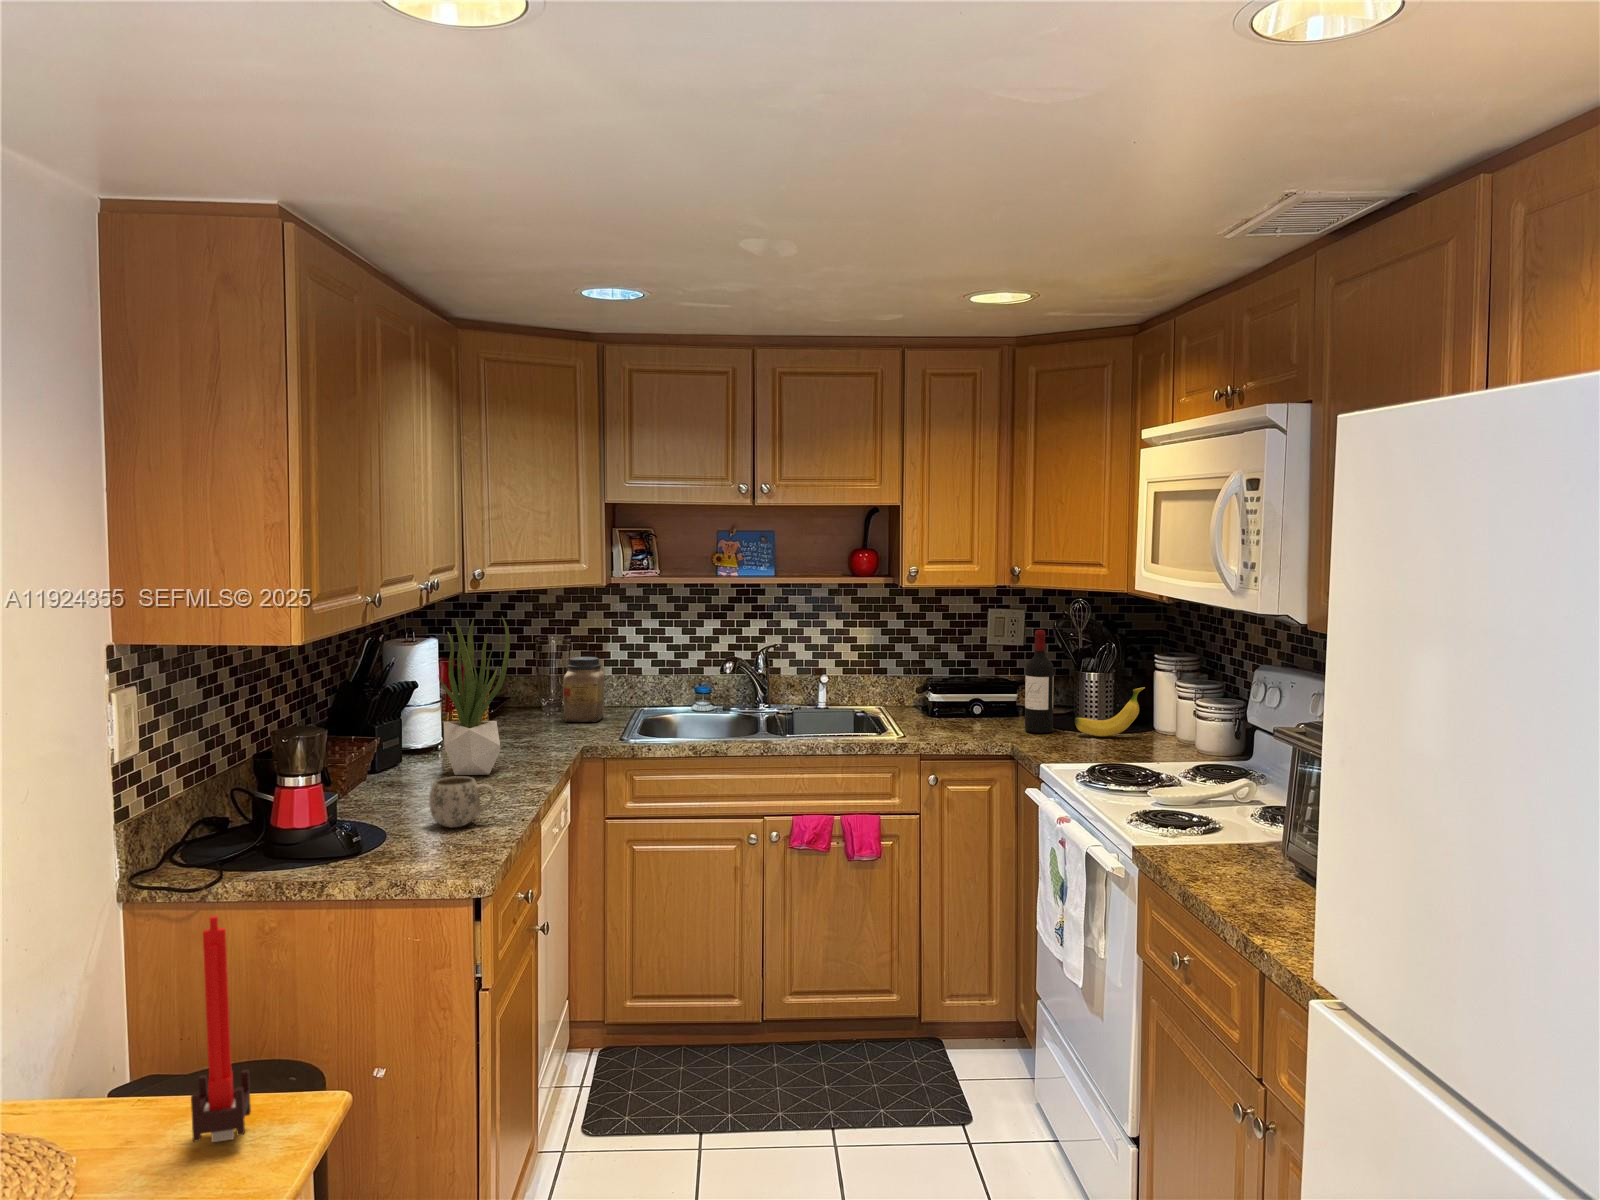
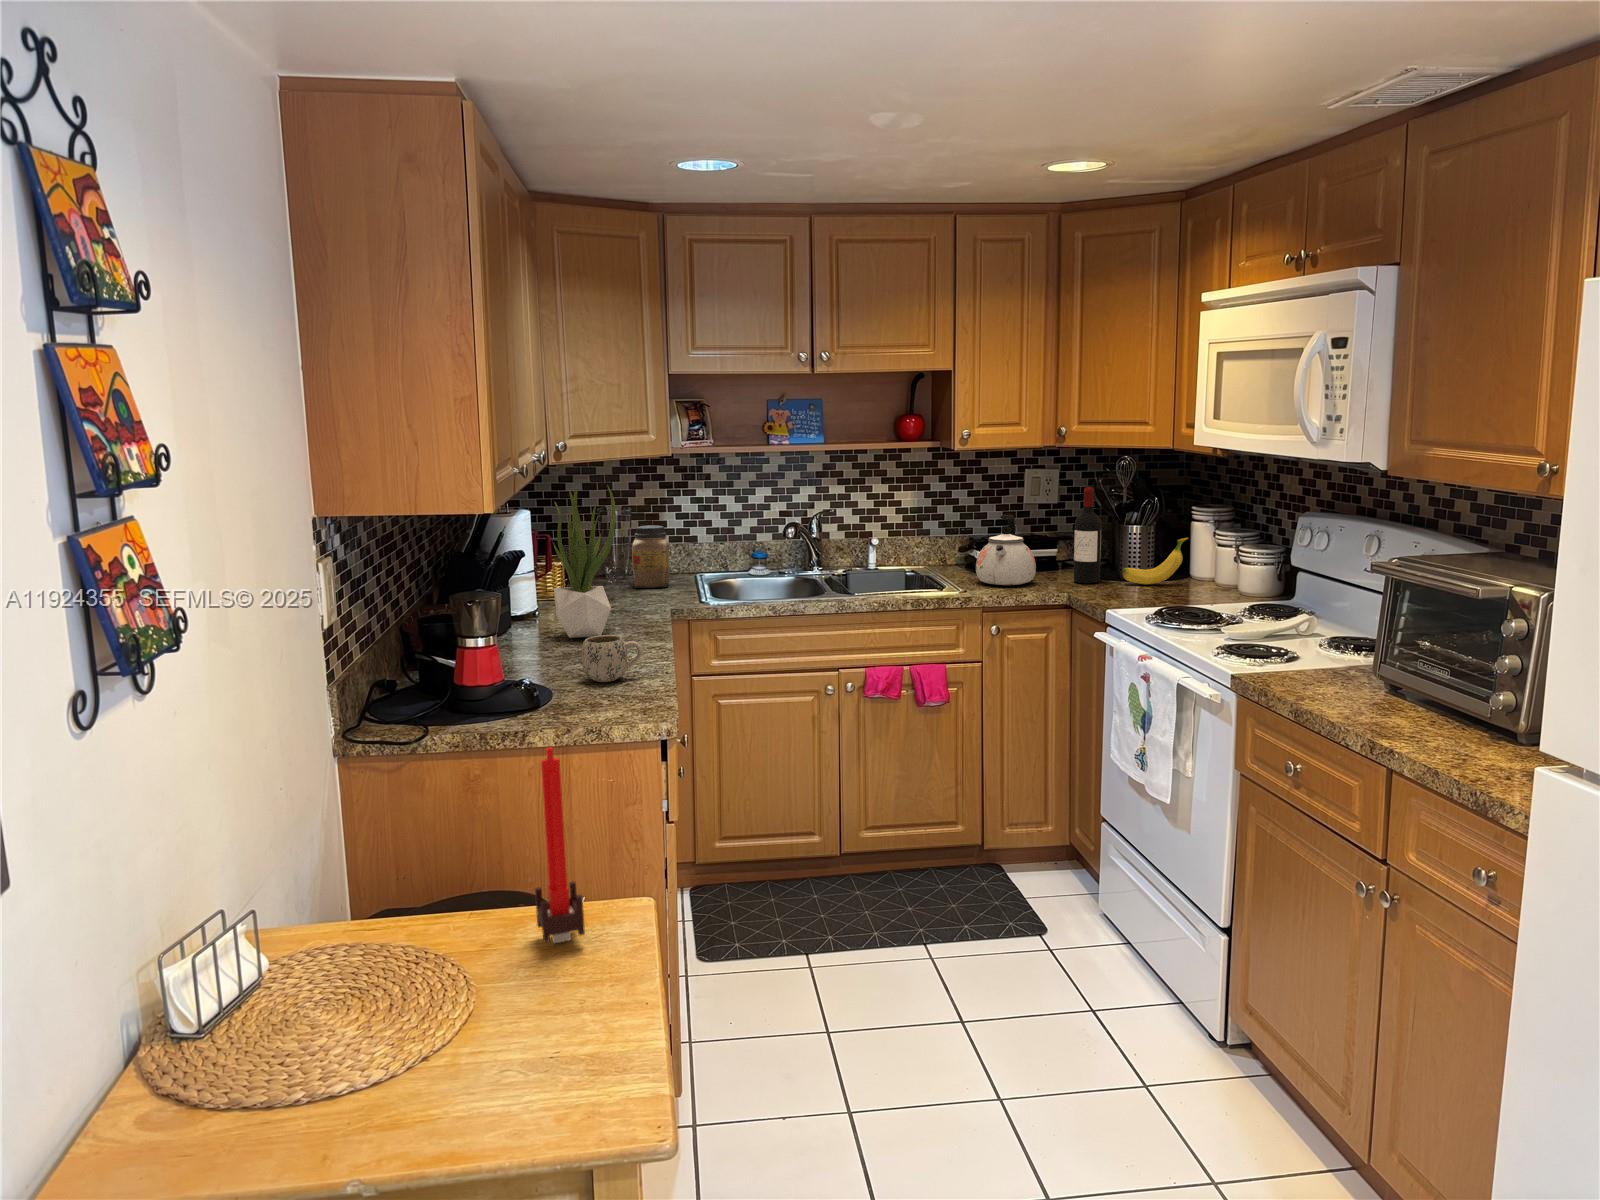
kettle: none [920,657,983,732] -> present [976,515,1036,585]

